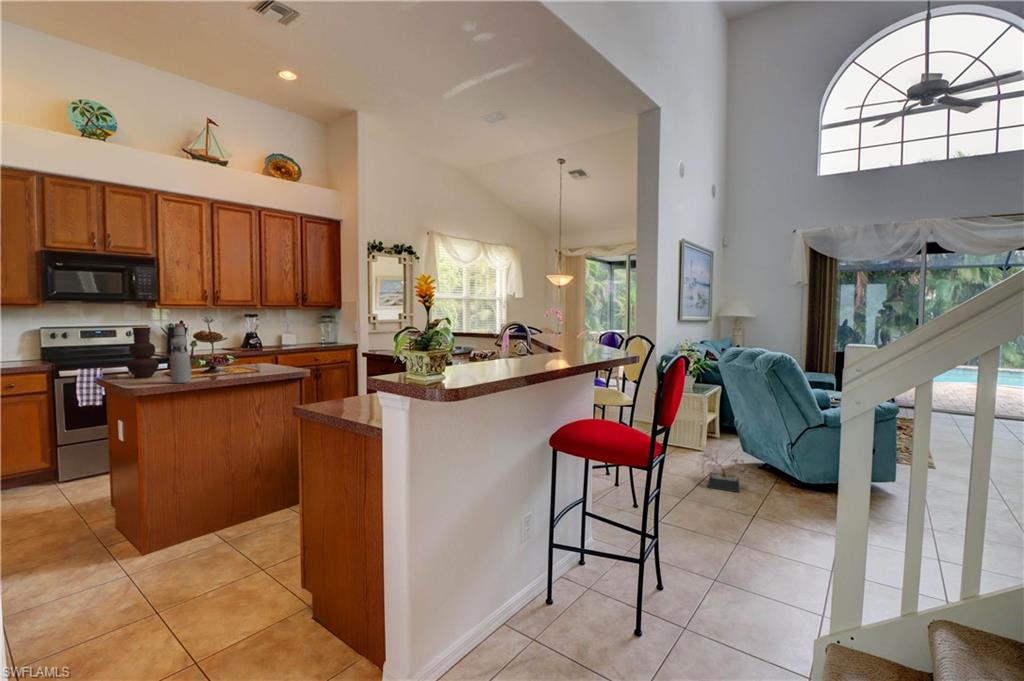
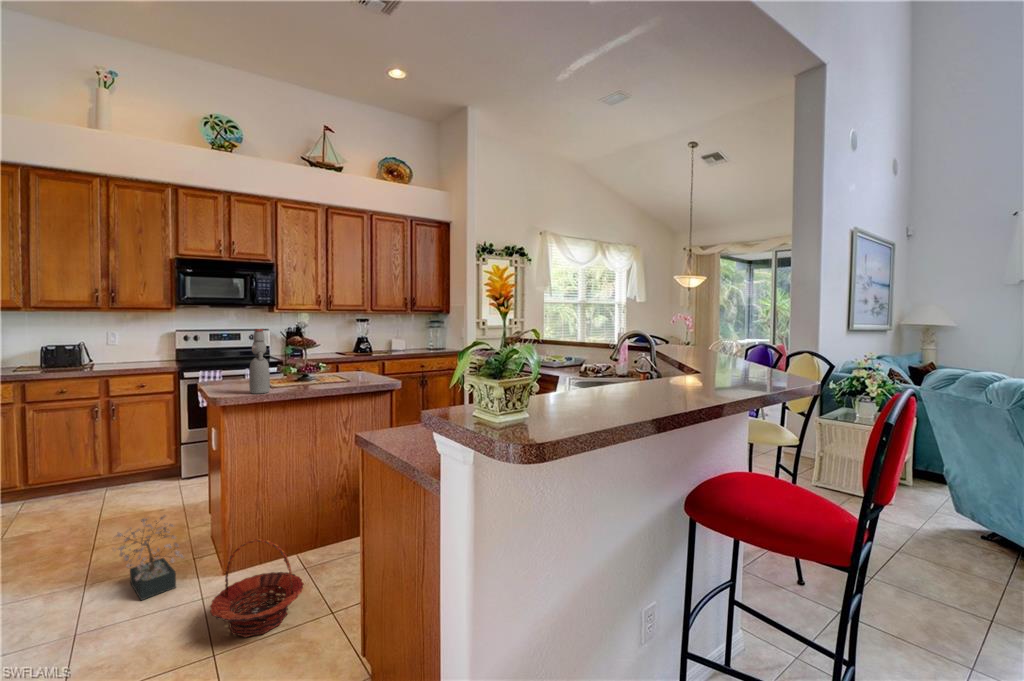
vase: present [127,327,159,378] -> none [219,331,250,385]
decorative plant: present [697,446,748,492] -> present [113,515,184,600]
basket: none [154,506,240,588] -> present [210,539,304,637]

